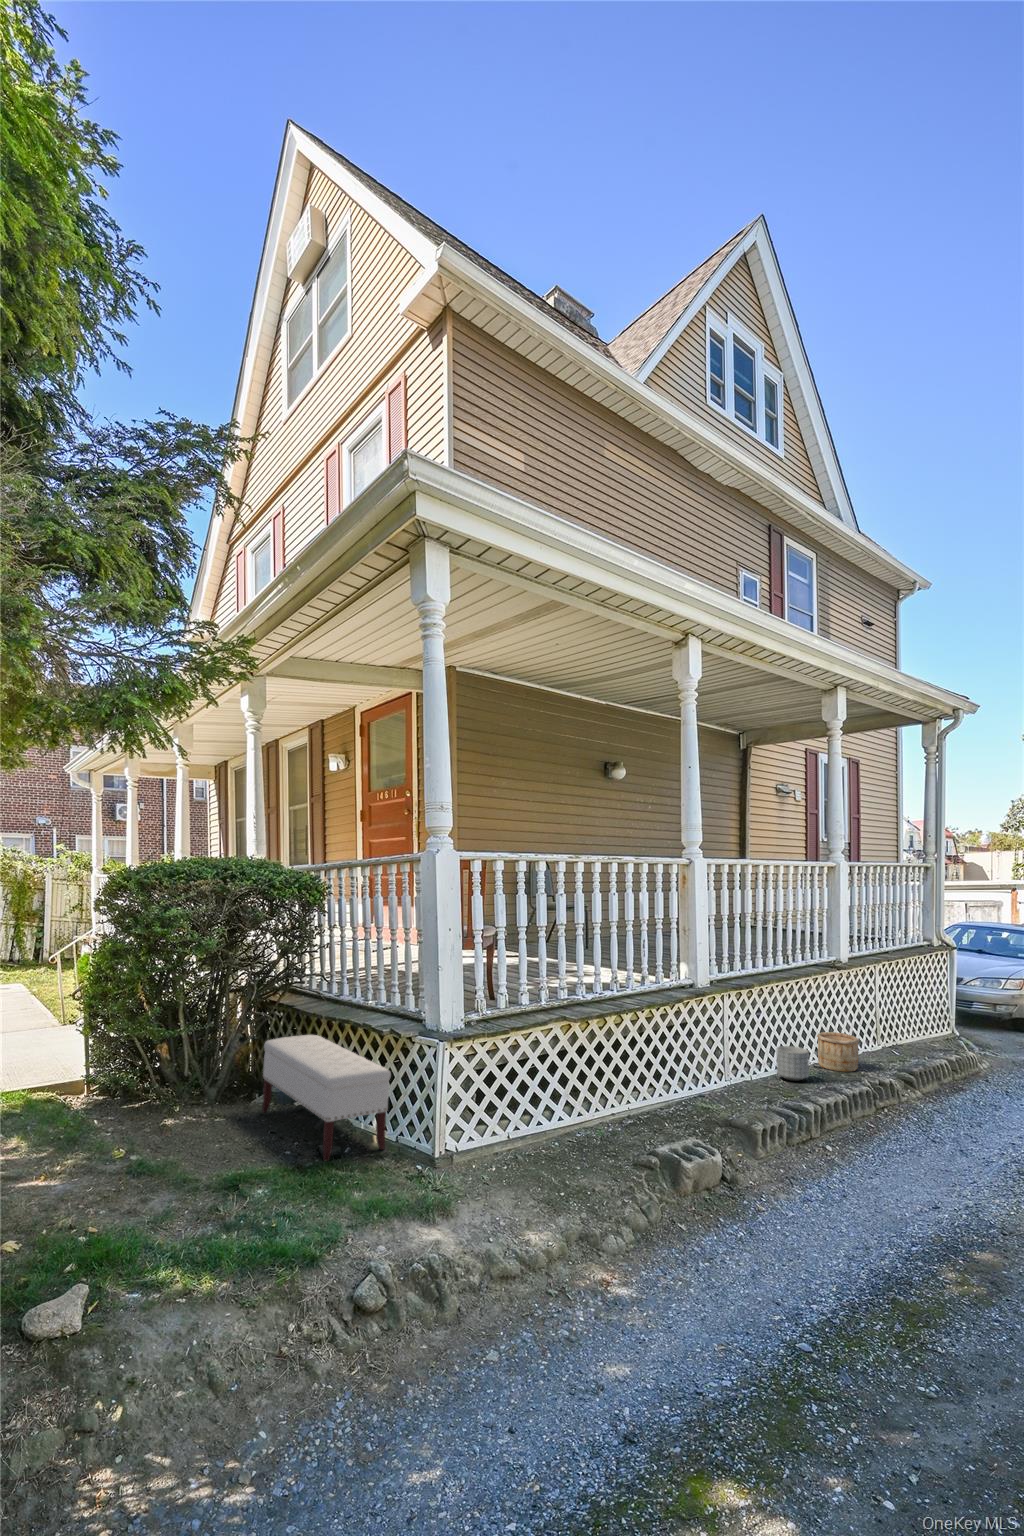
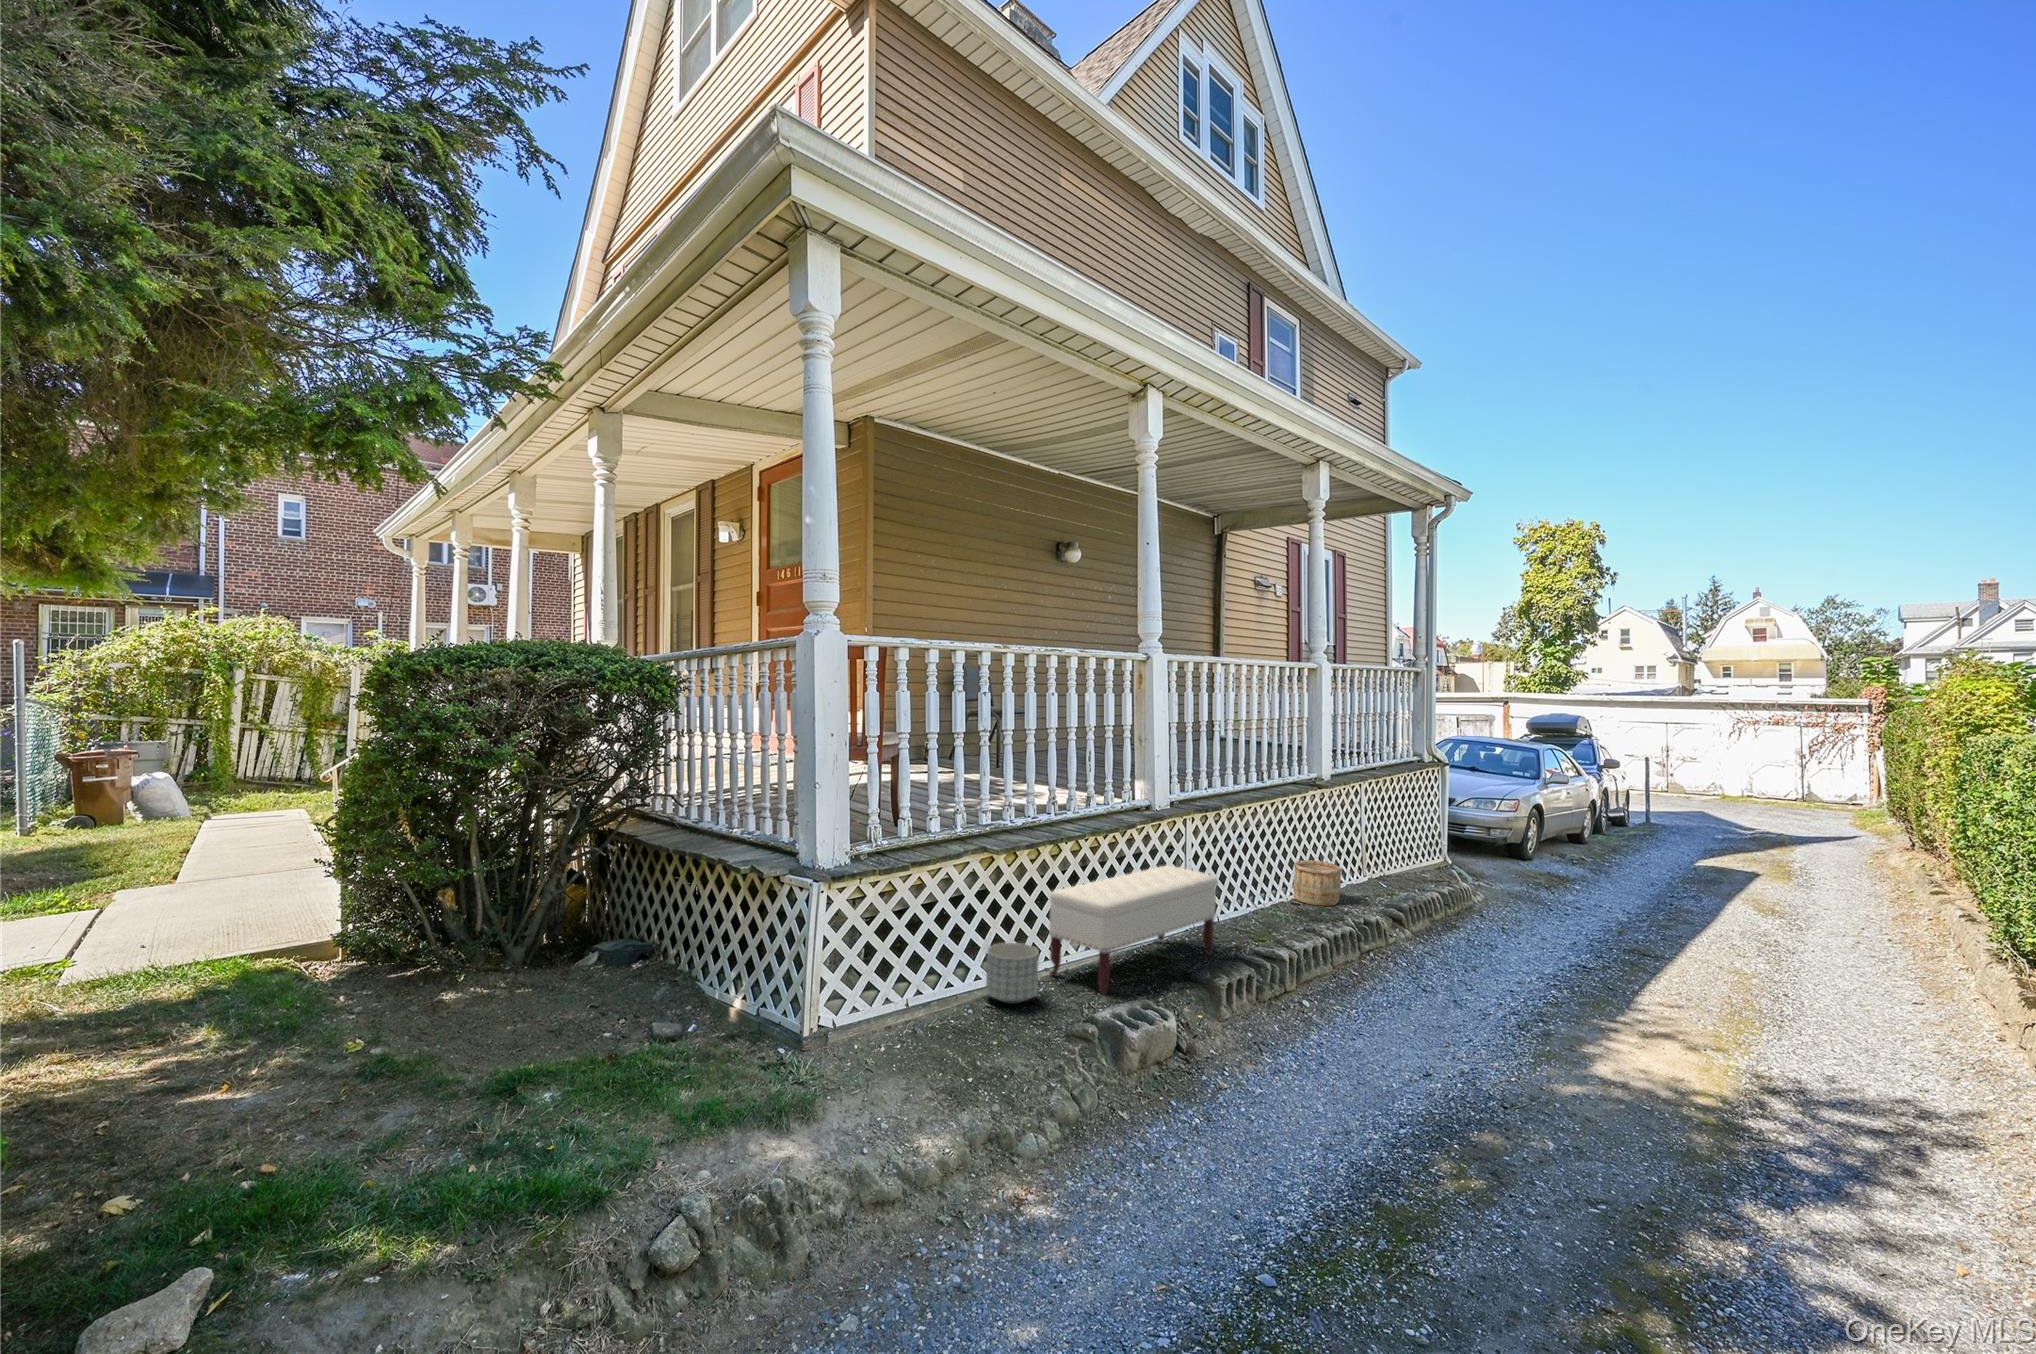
bench: present [262,1035,391,1161] -> present [1049,866,1218,994]
planter: present [777,1046,809,1081] -> present [986,943,1039,1004]

